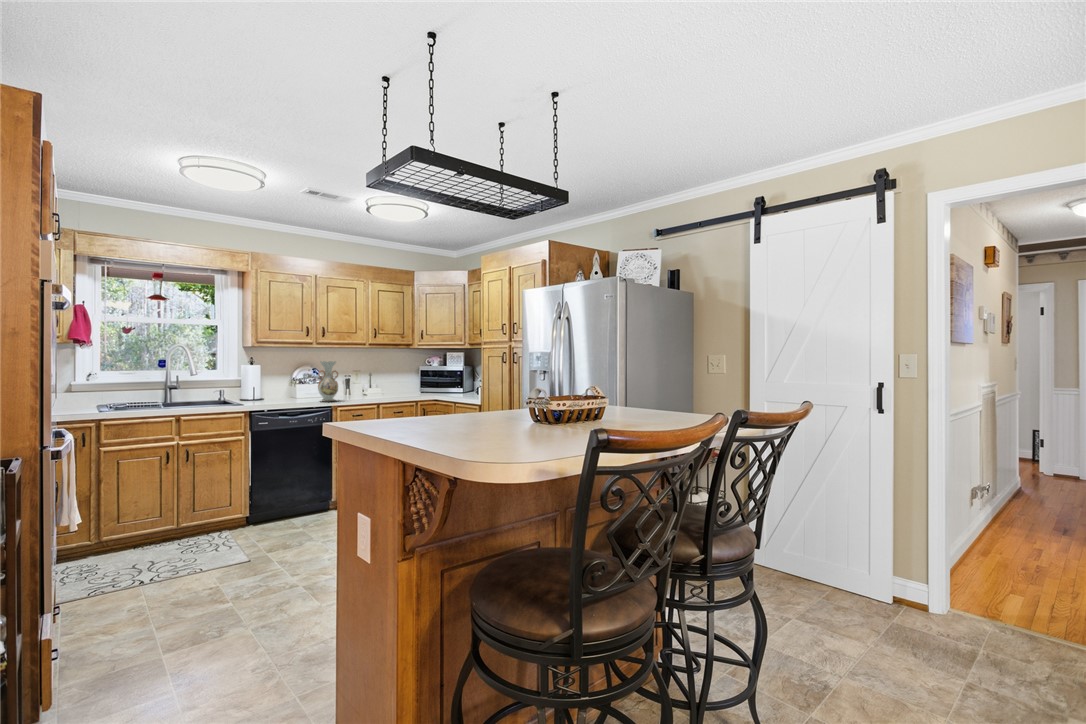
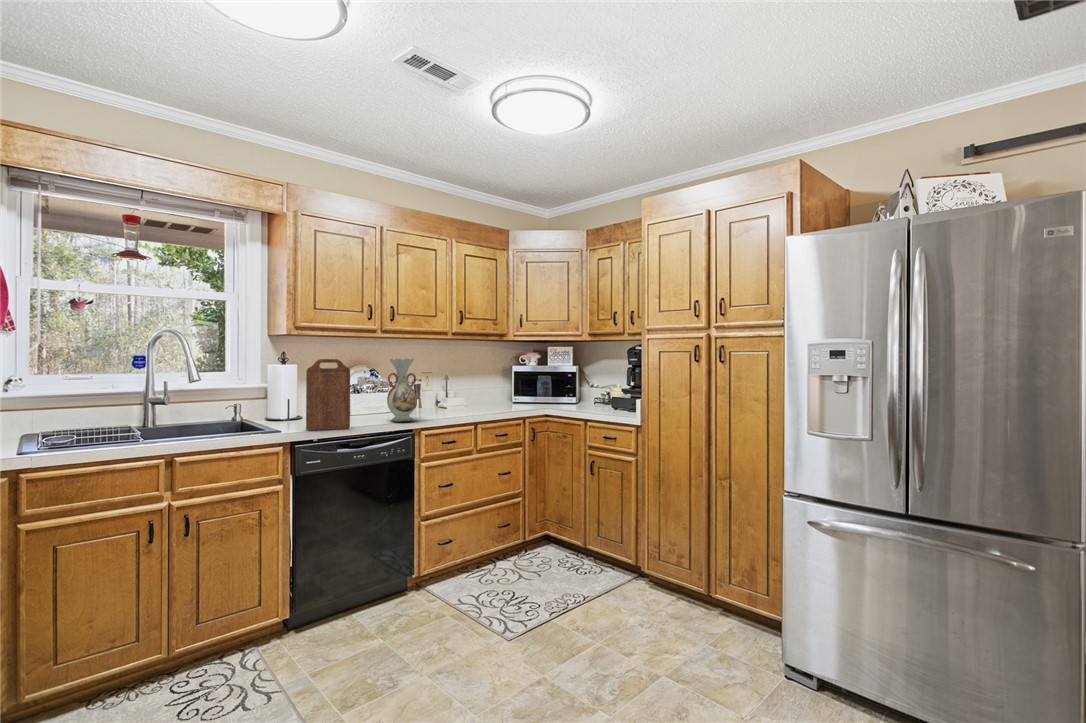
cutting board: none [262,362,290,405] -> present [306,359,350,431]

